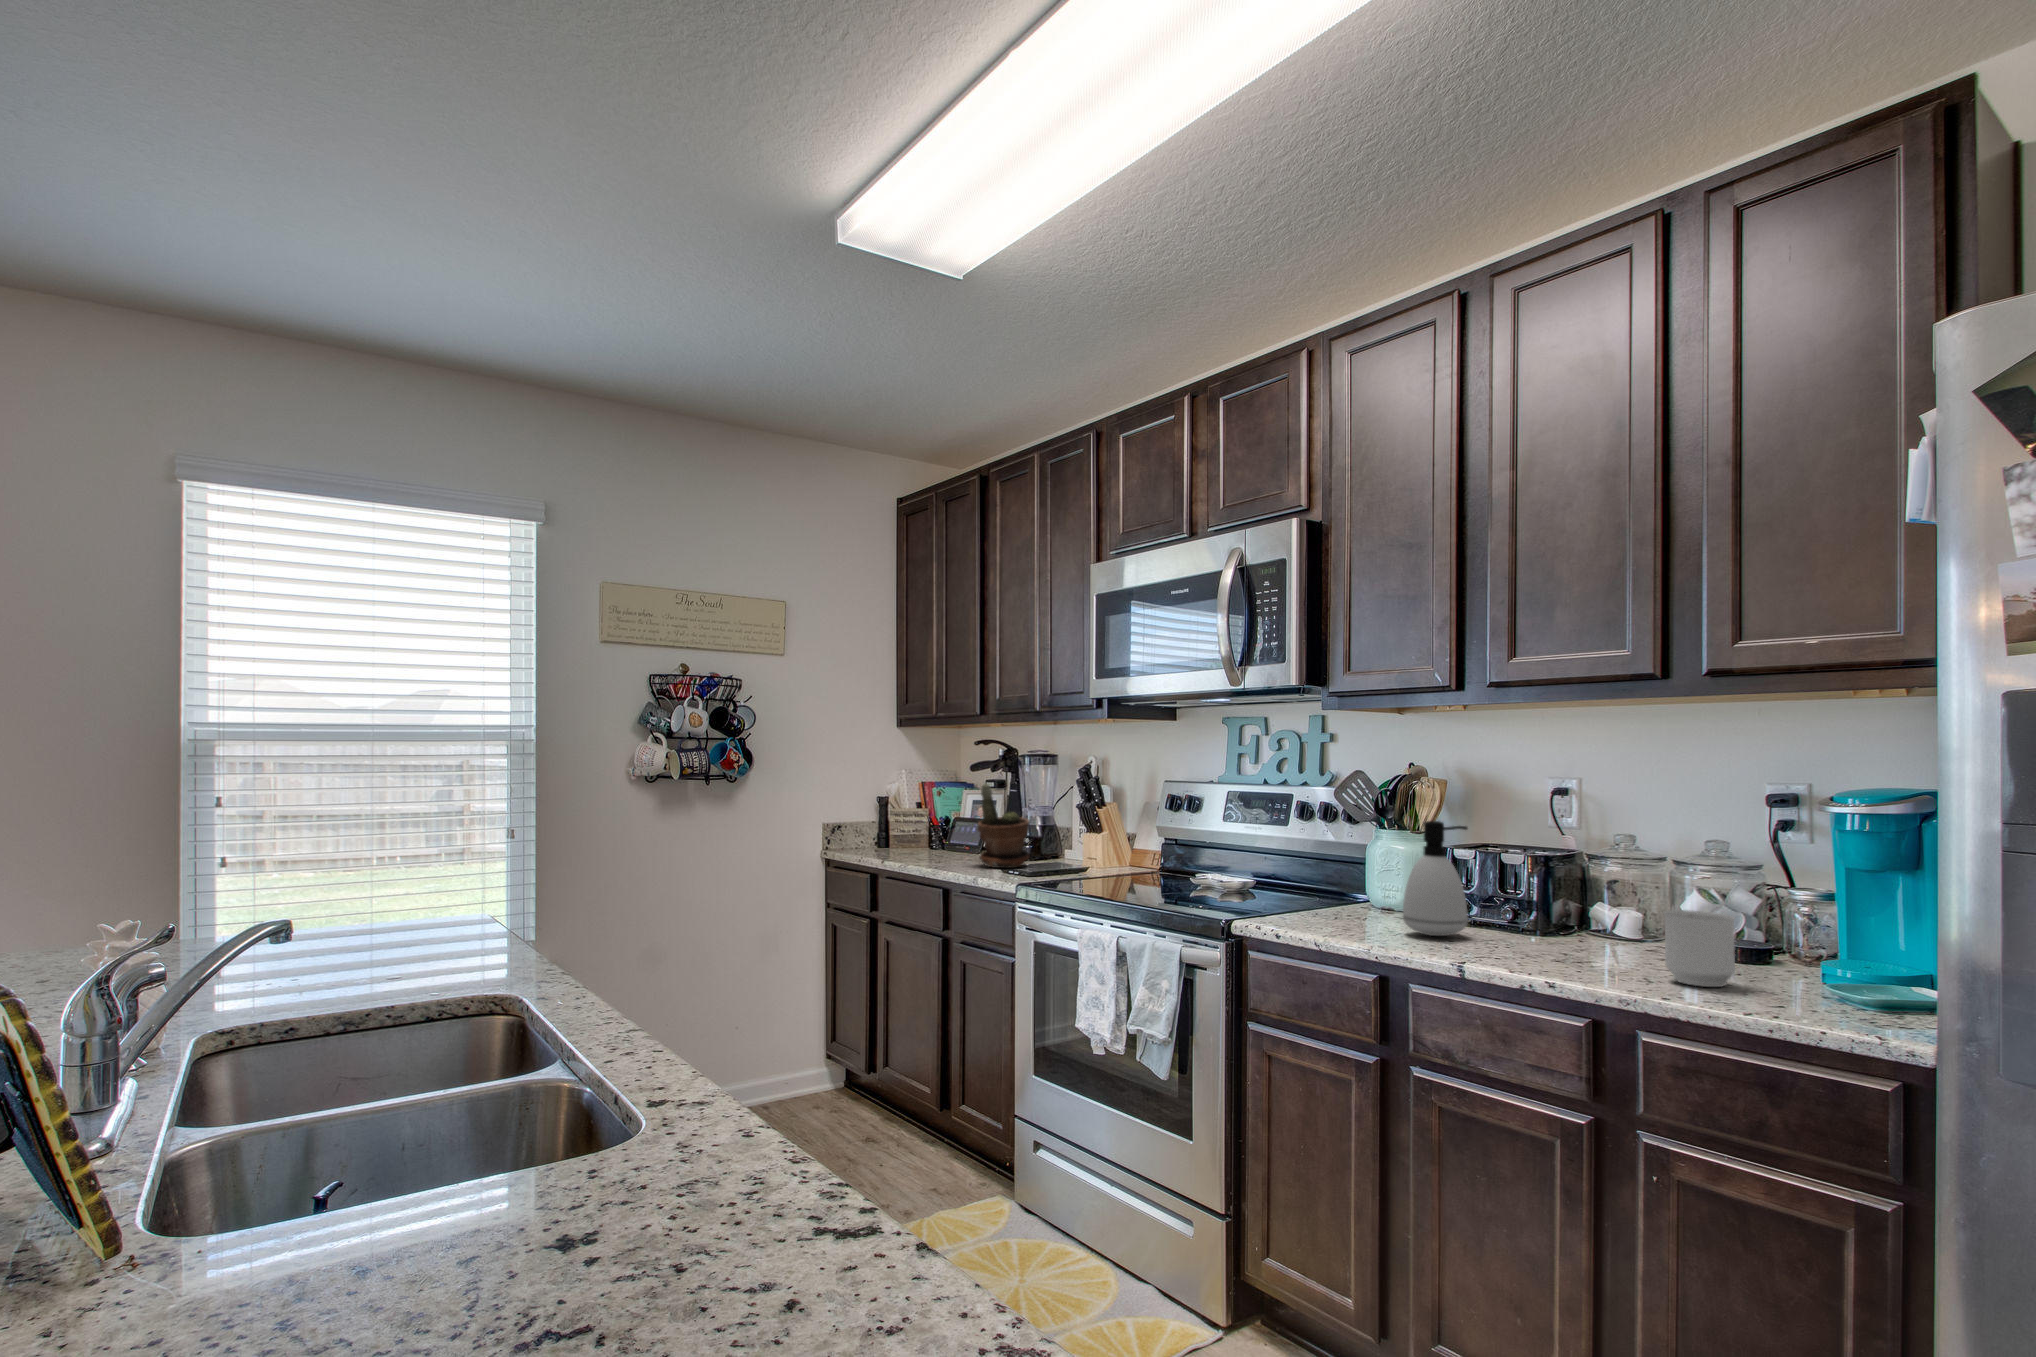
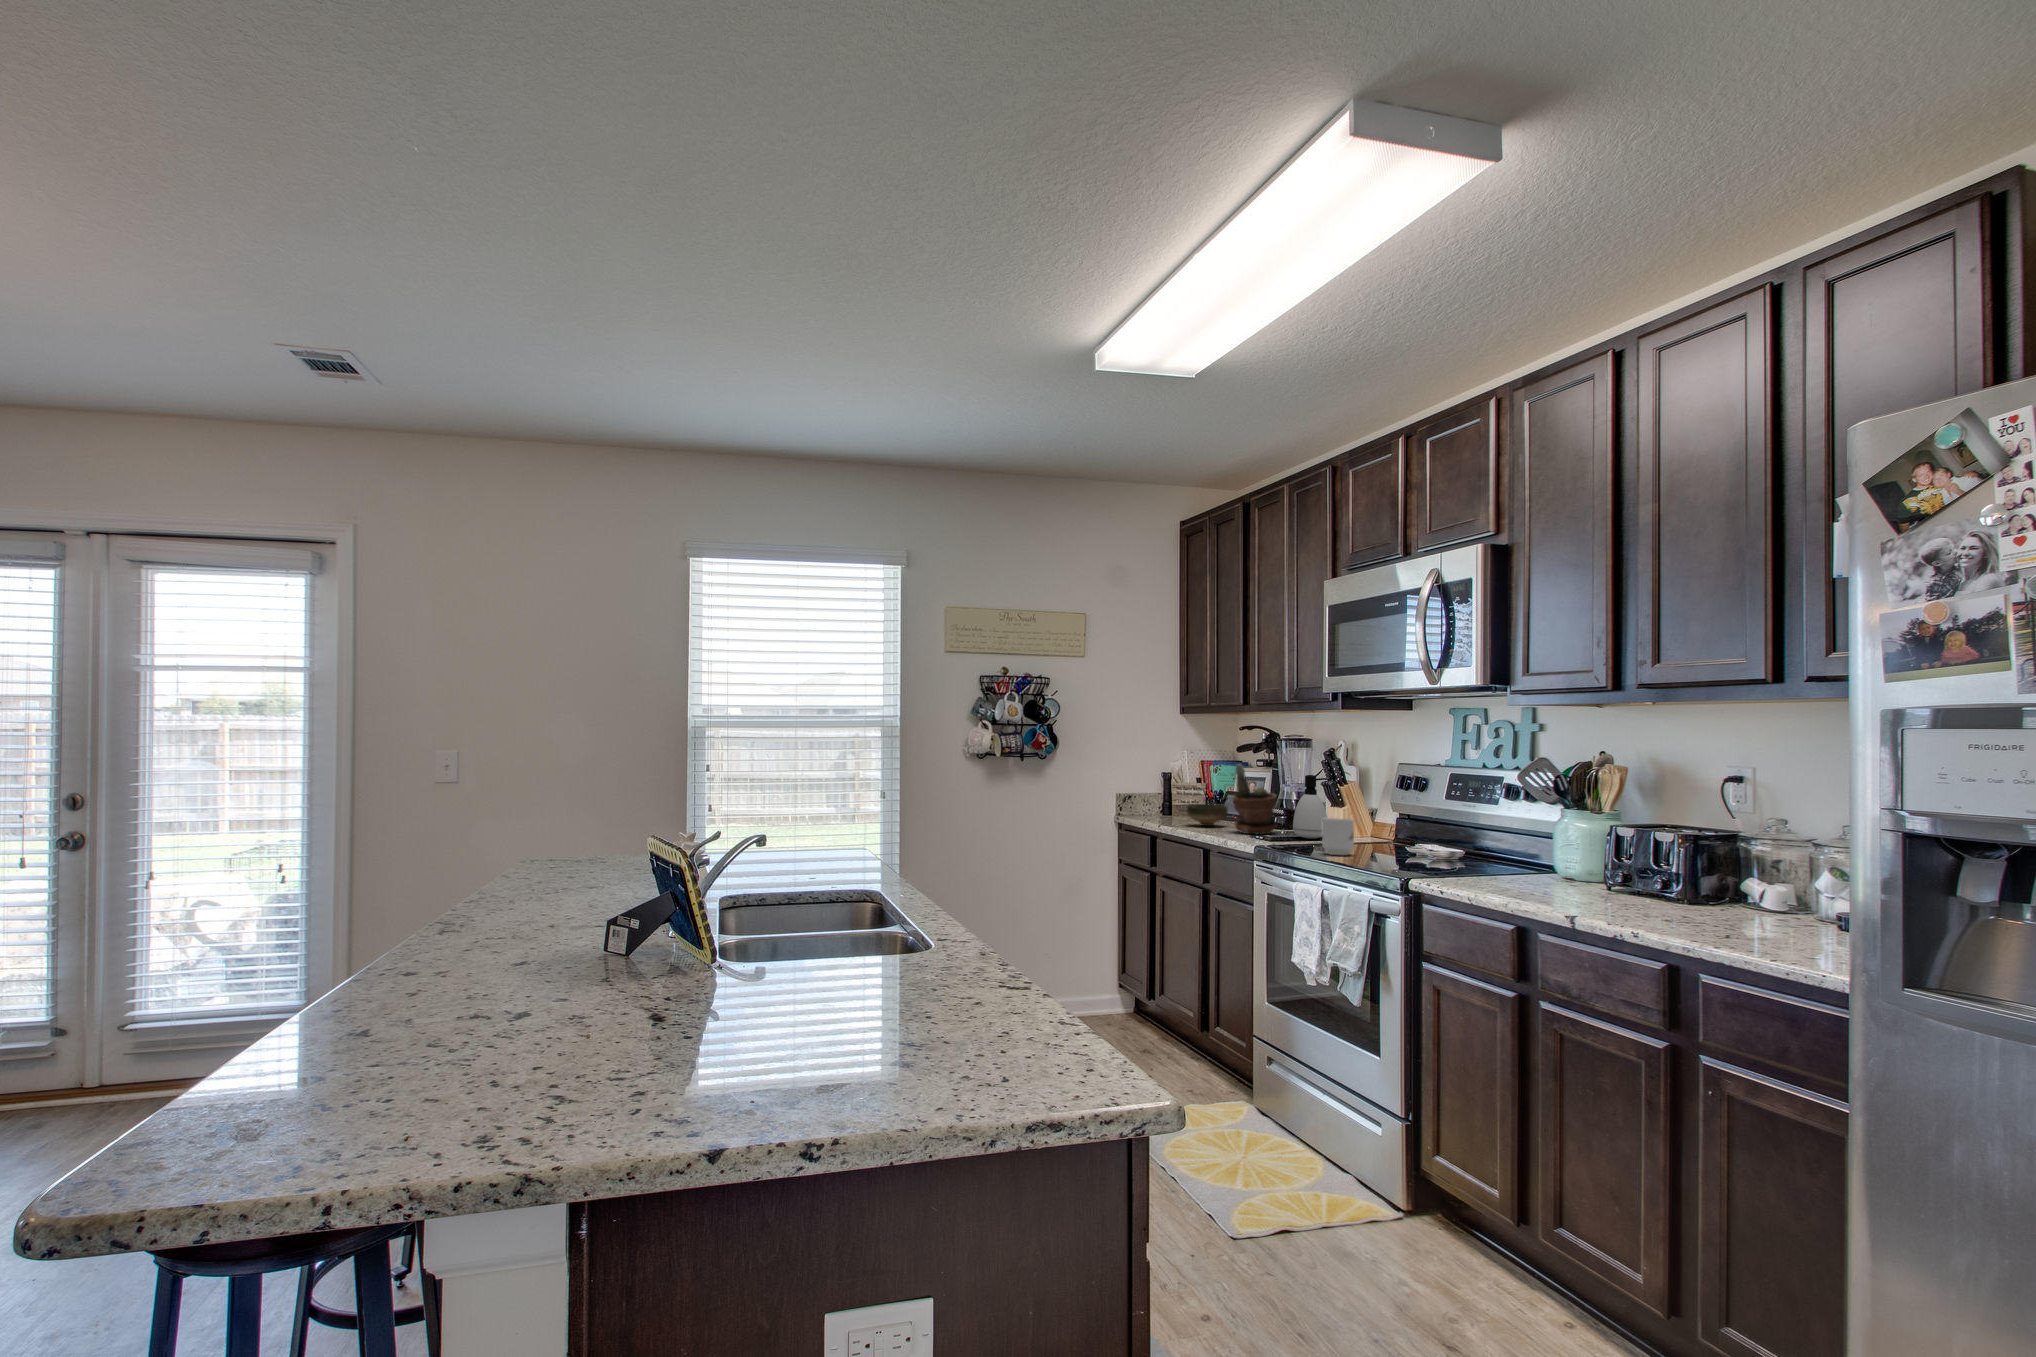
soap dispenser: present [1403,821,1468,936] -> present [1293,775,1329,839]
bowl: none [917,832,966,860] -> present [1187,804,1228,826]
mug: present [1664,910,1735,987] -> present [1322,818,1354,855]

